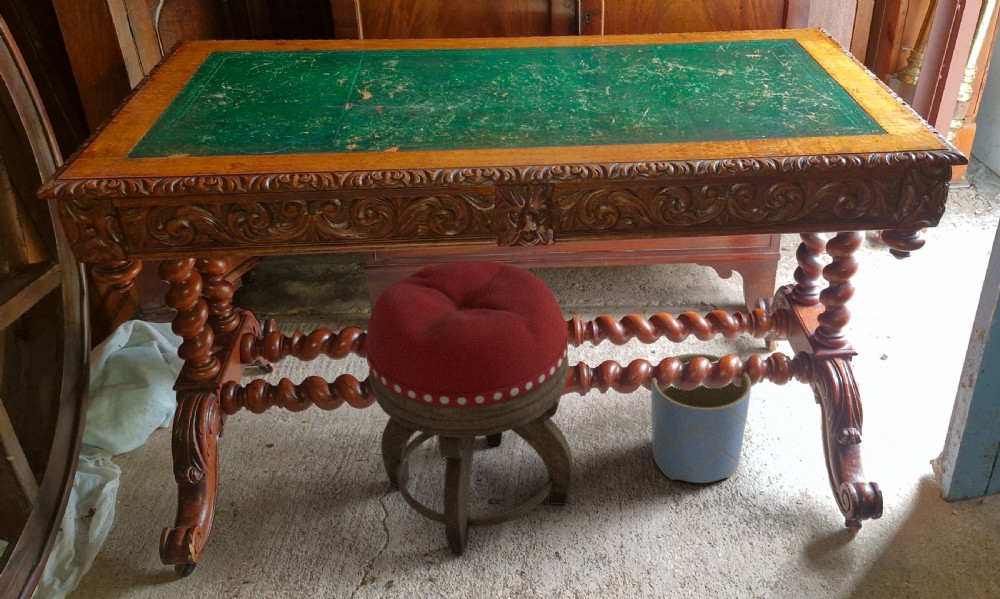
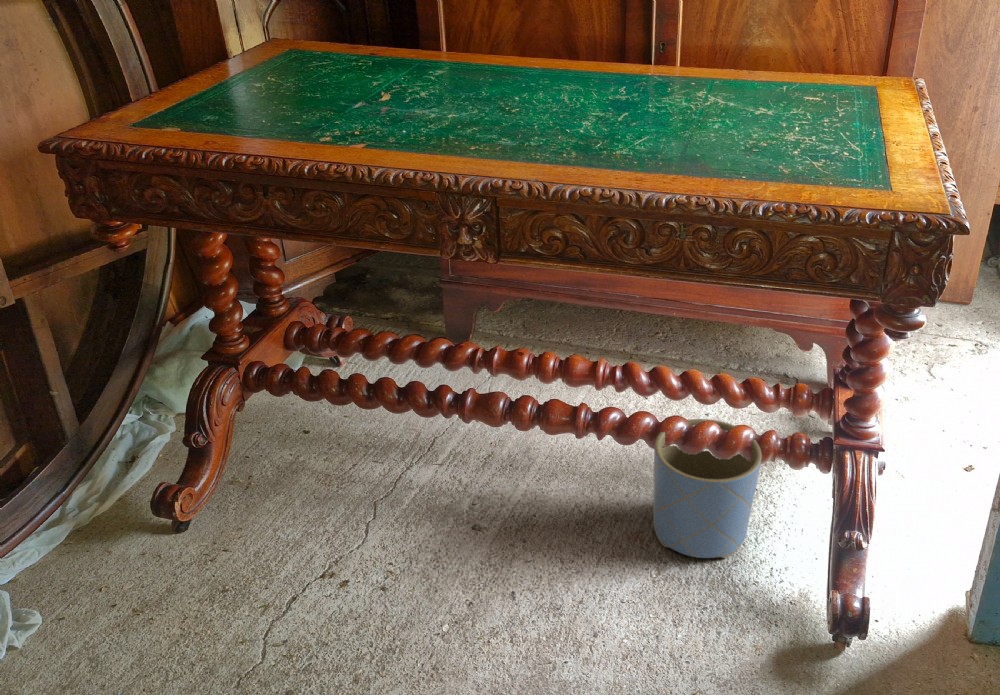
footstool: present [365,260,572,556] -> none [354,282,561,573]

